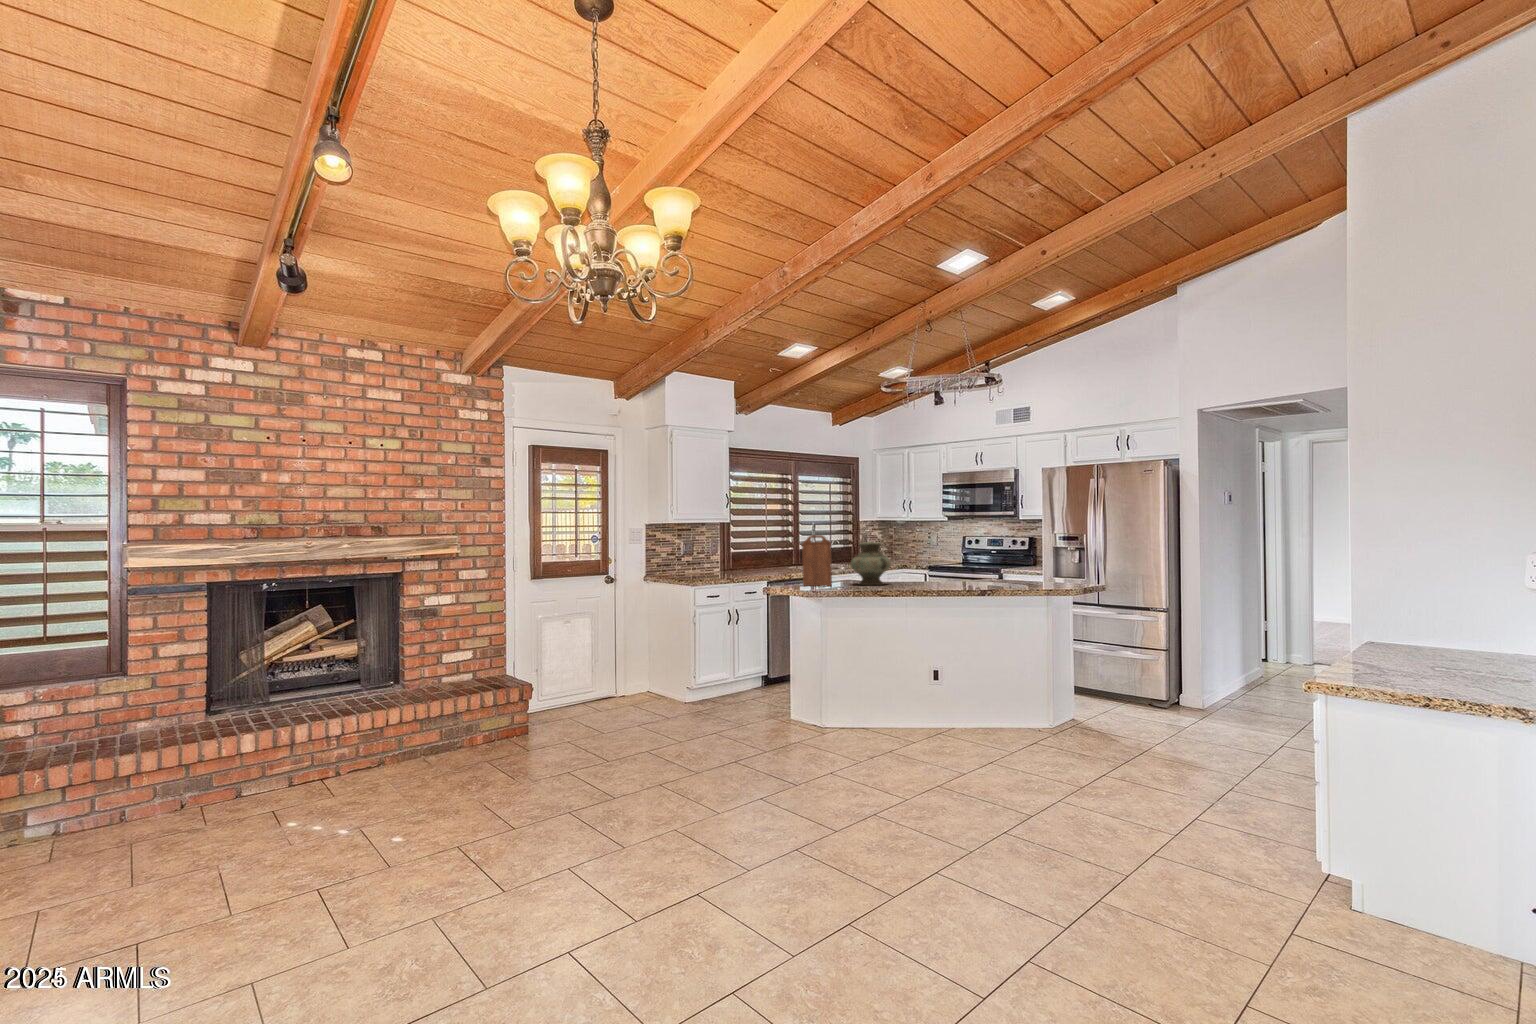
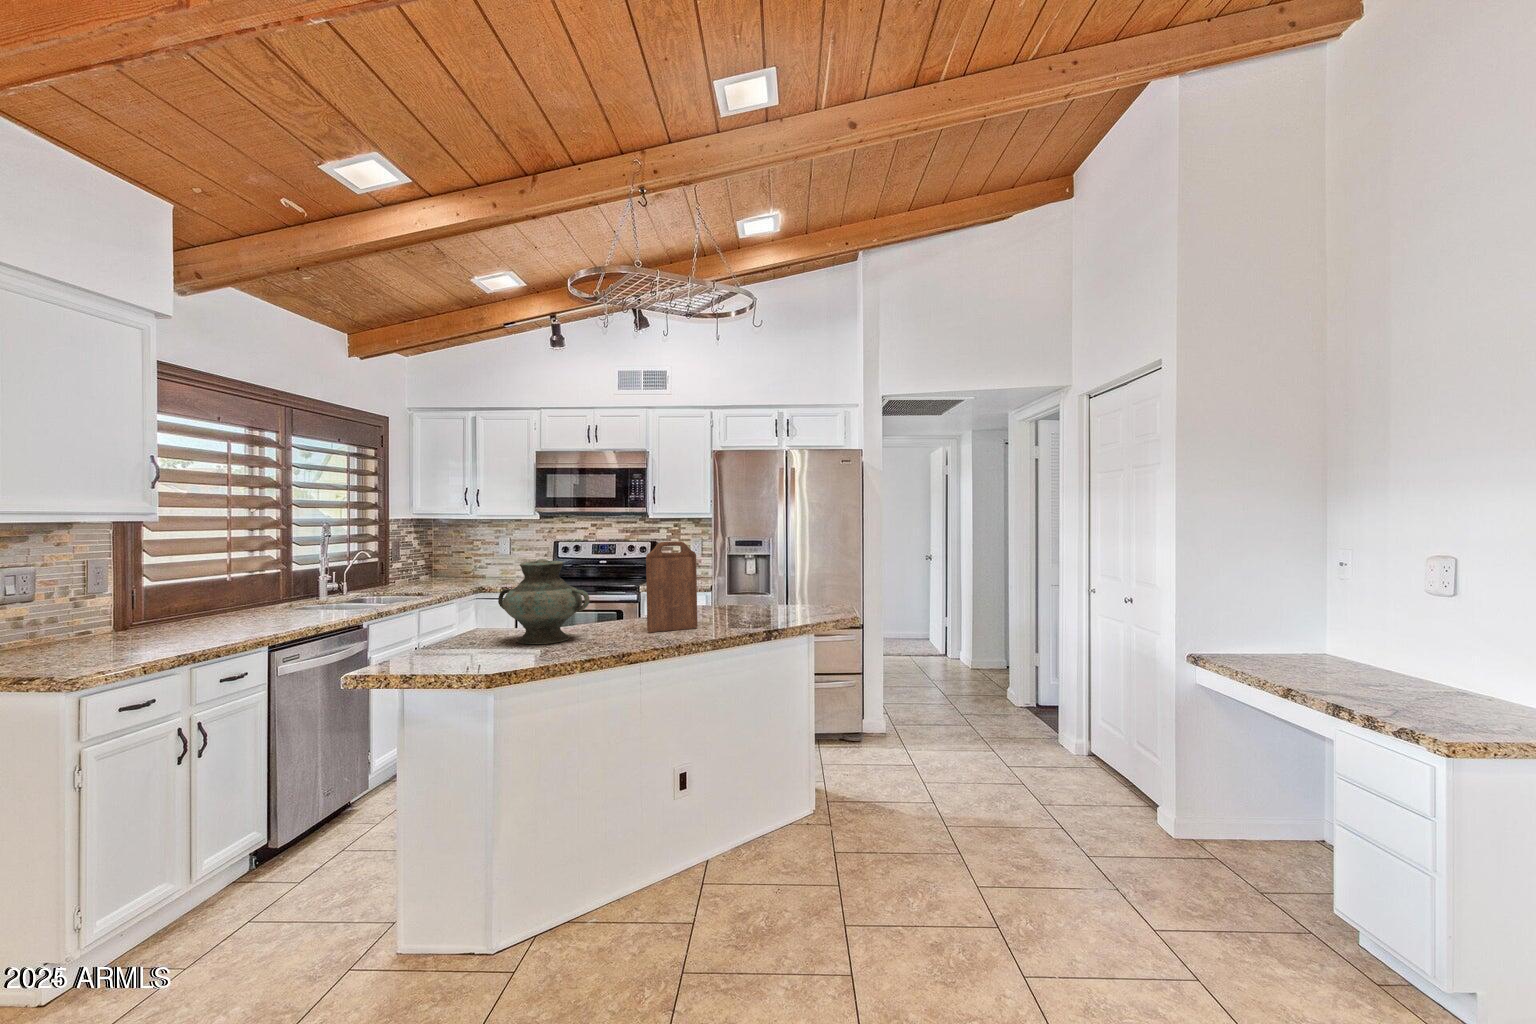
cutting board: present [802,535,832,586] -> present [646,541,697,632]

